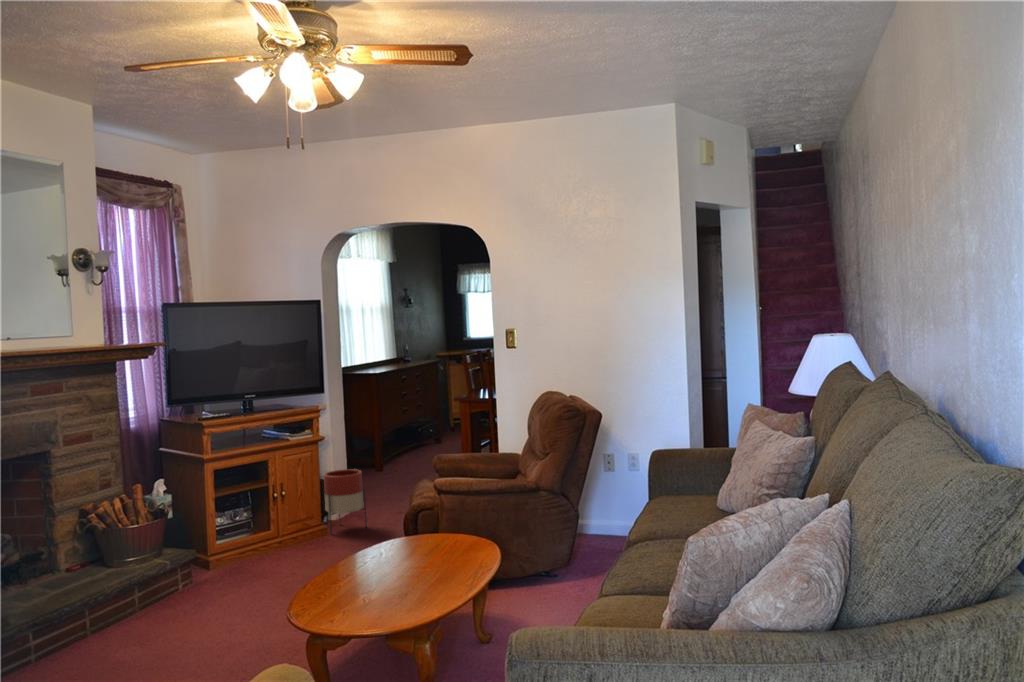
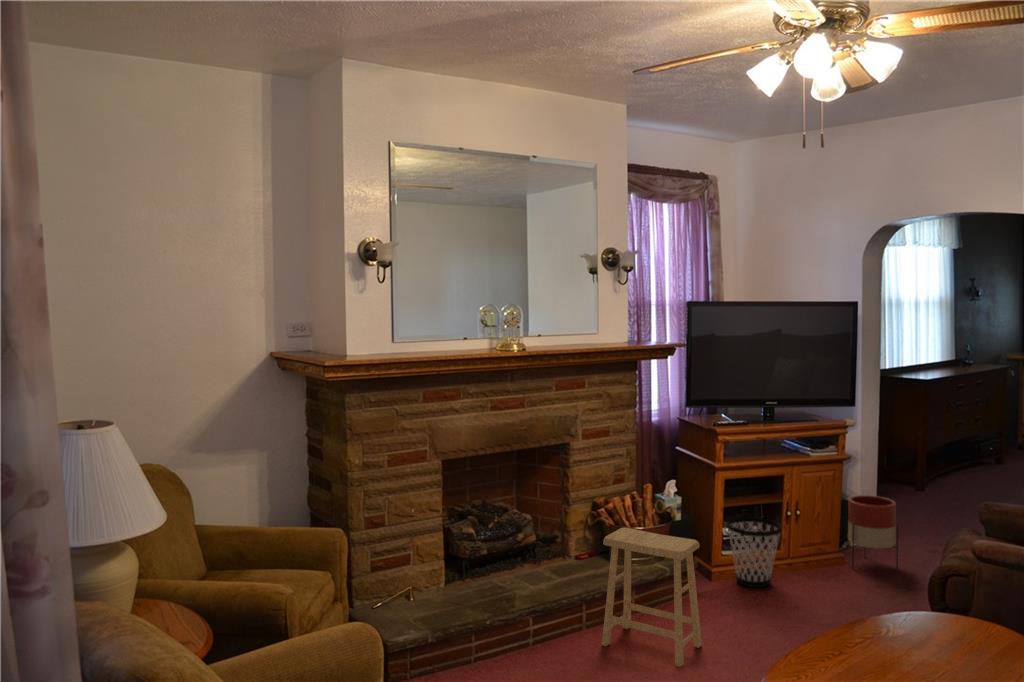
wastebasket: none [218,502,270,565] -> present [727,517,782,587]
footstool: none [104,518,210,640] -> present [602,528,702,667]

